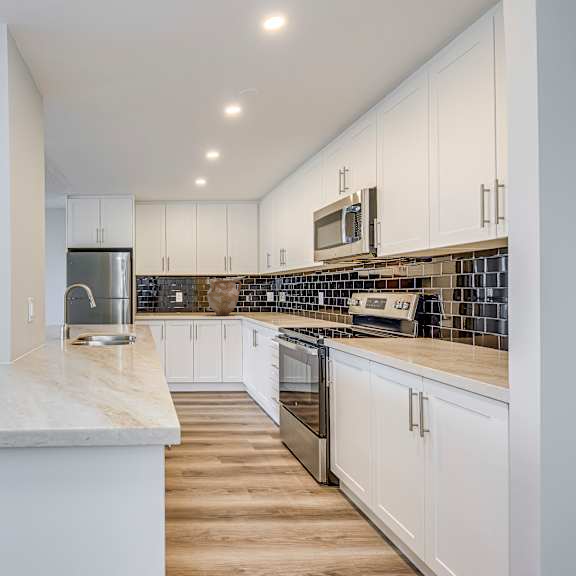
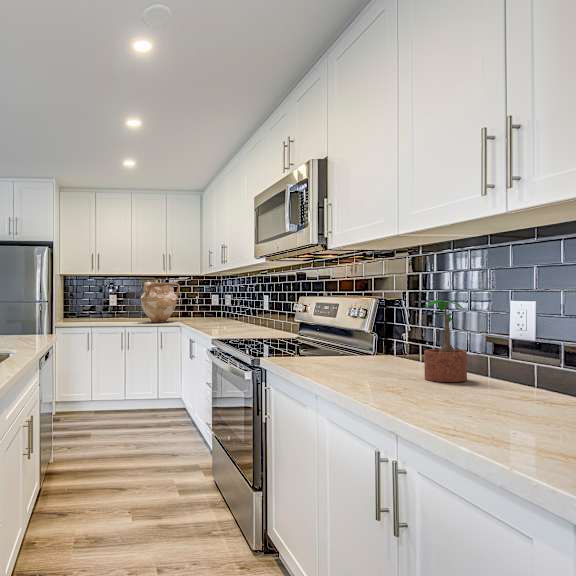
potted plant: none [445,295,478,351] -> present [424,300,467,382]

